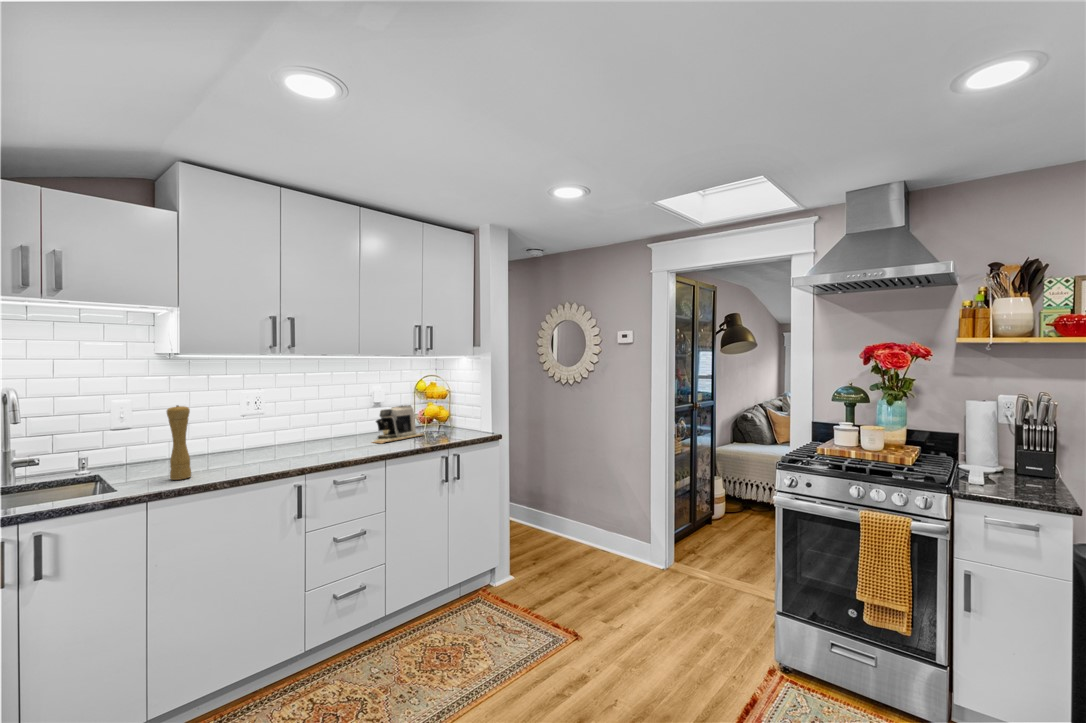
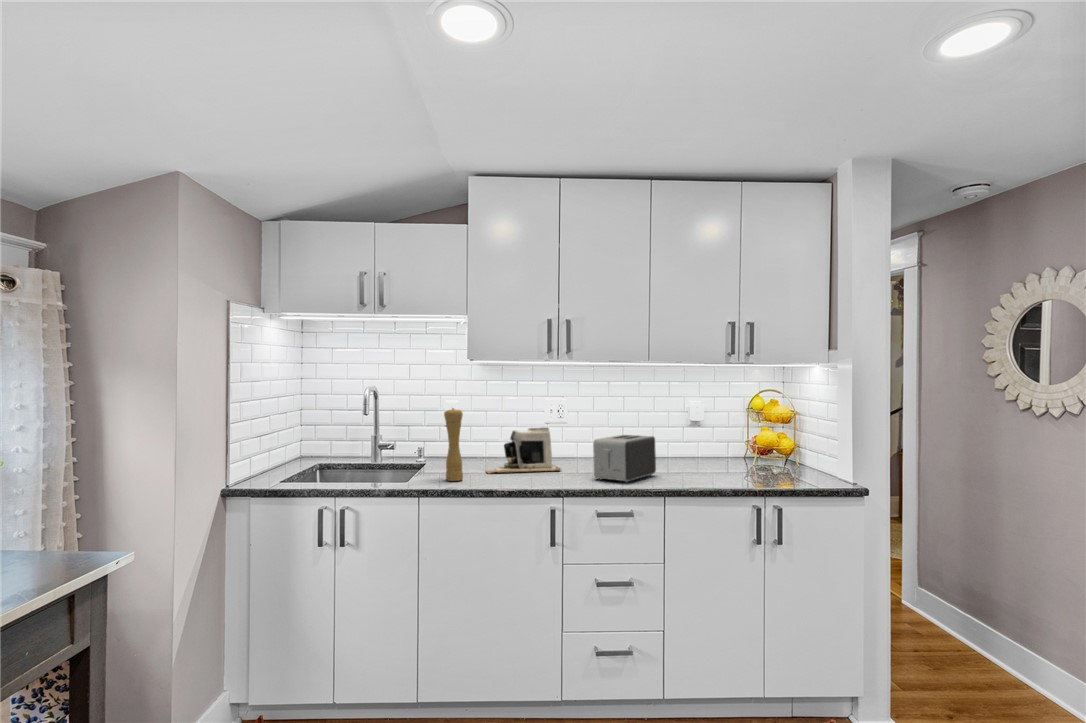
coffee maker: present [373,405,424,444] -> present [486,428,561,474]
toaster: none [321,415,367,455] -> present [593,435,656,482]

